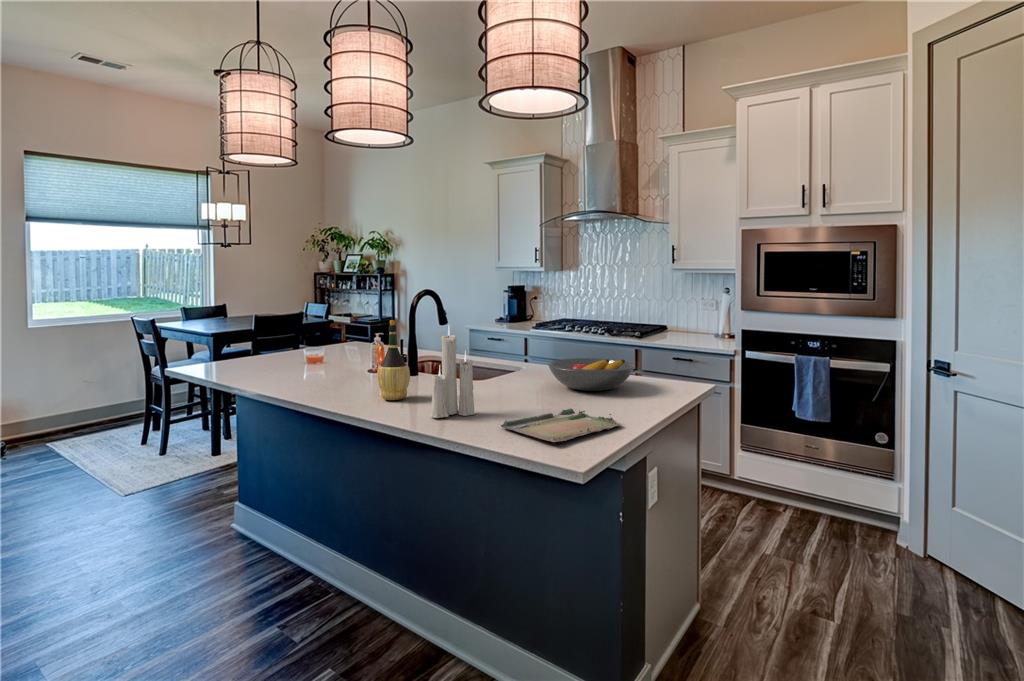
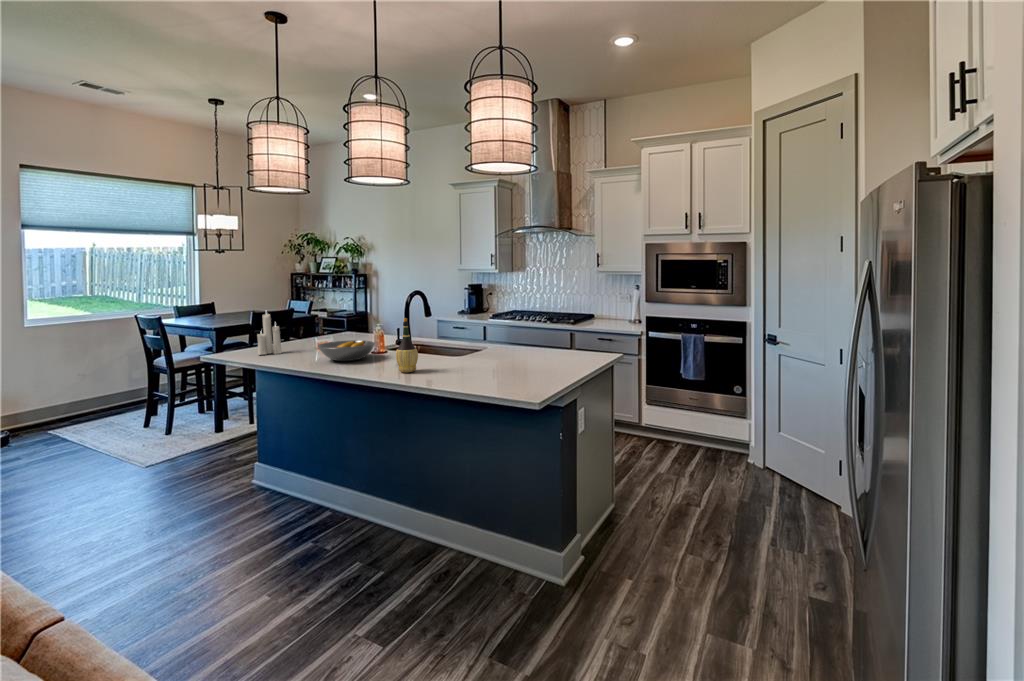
candle: present [430,326,475,418] -> present [257,314,282,355]
fruit bowl: present [548,358,635,391] -> present [318,340,375,361]
tray: present [501,409,621,442] -> none [486,373,561,391]

